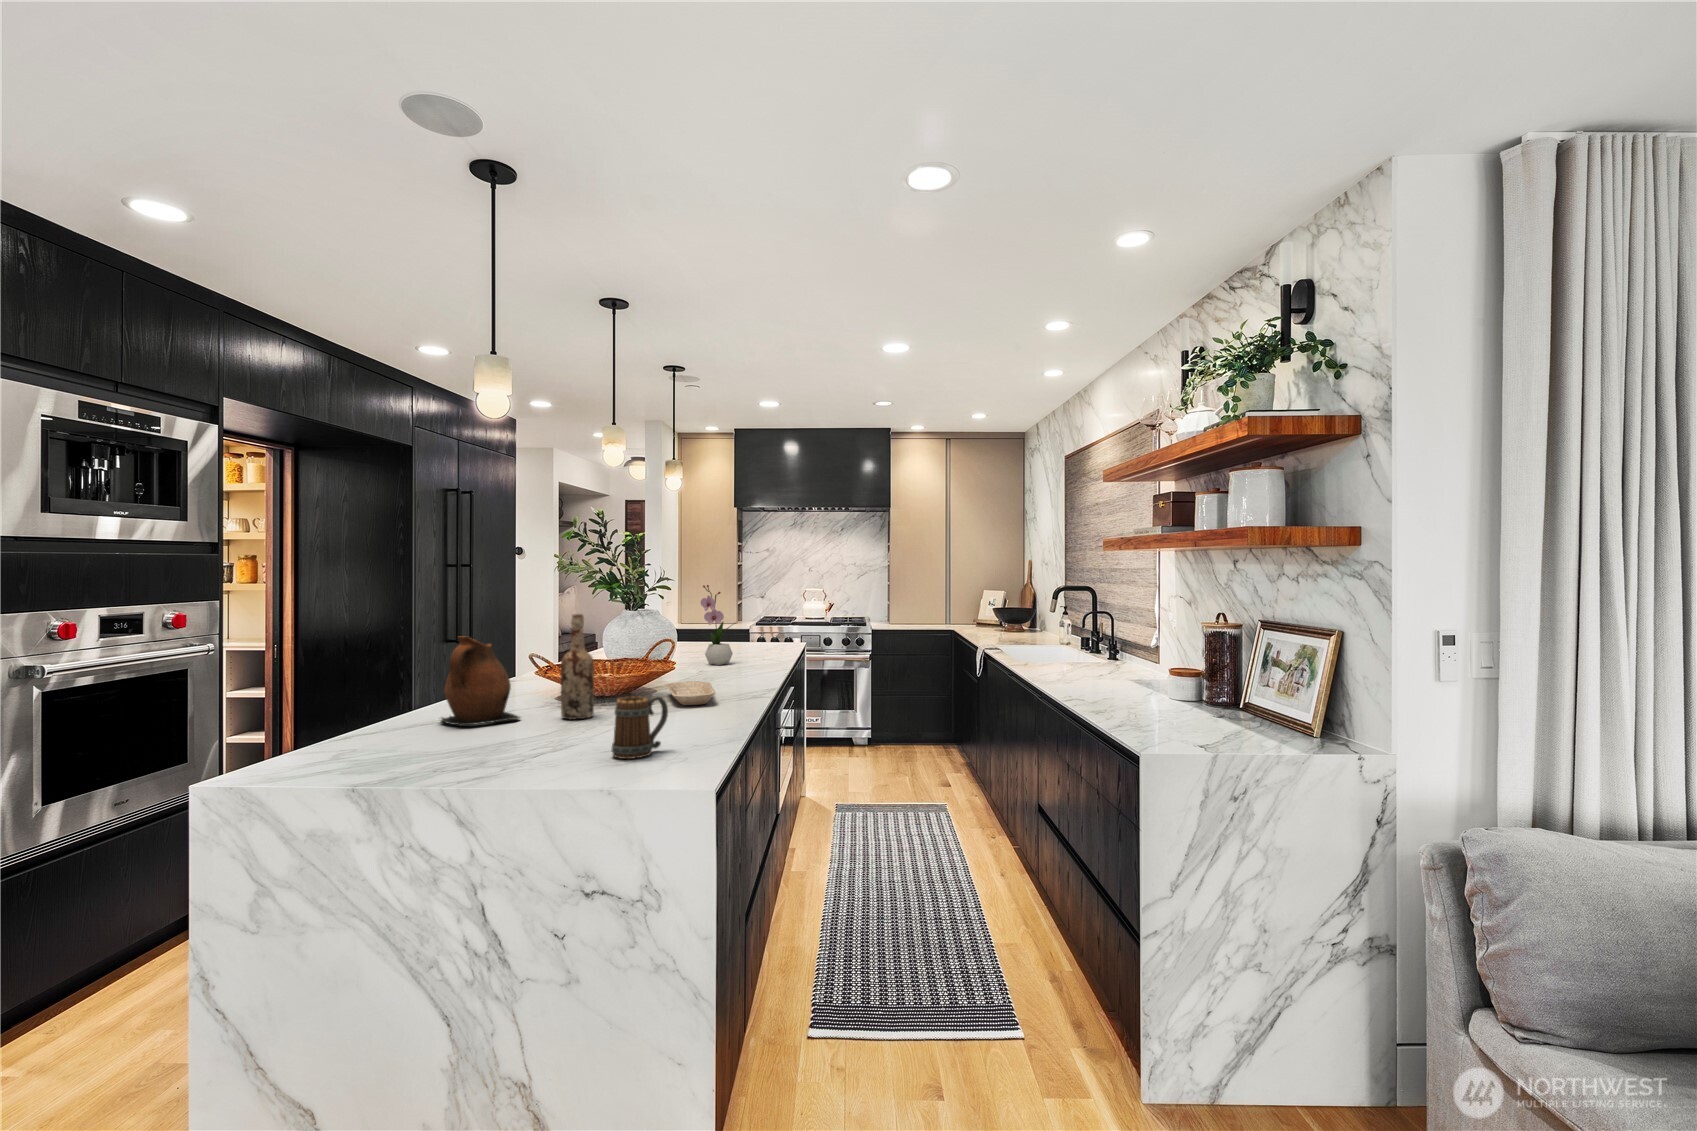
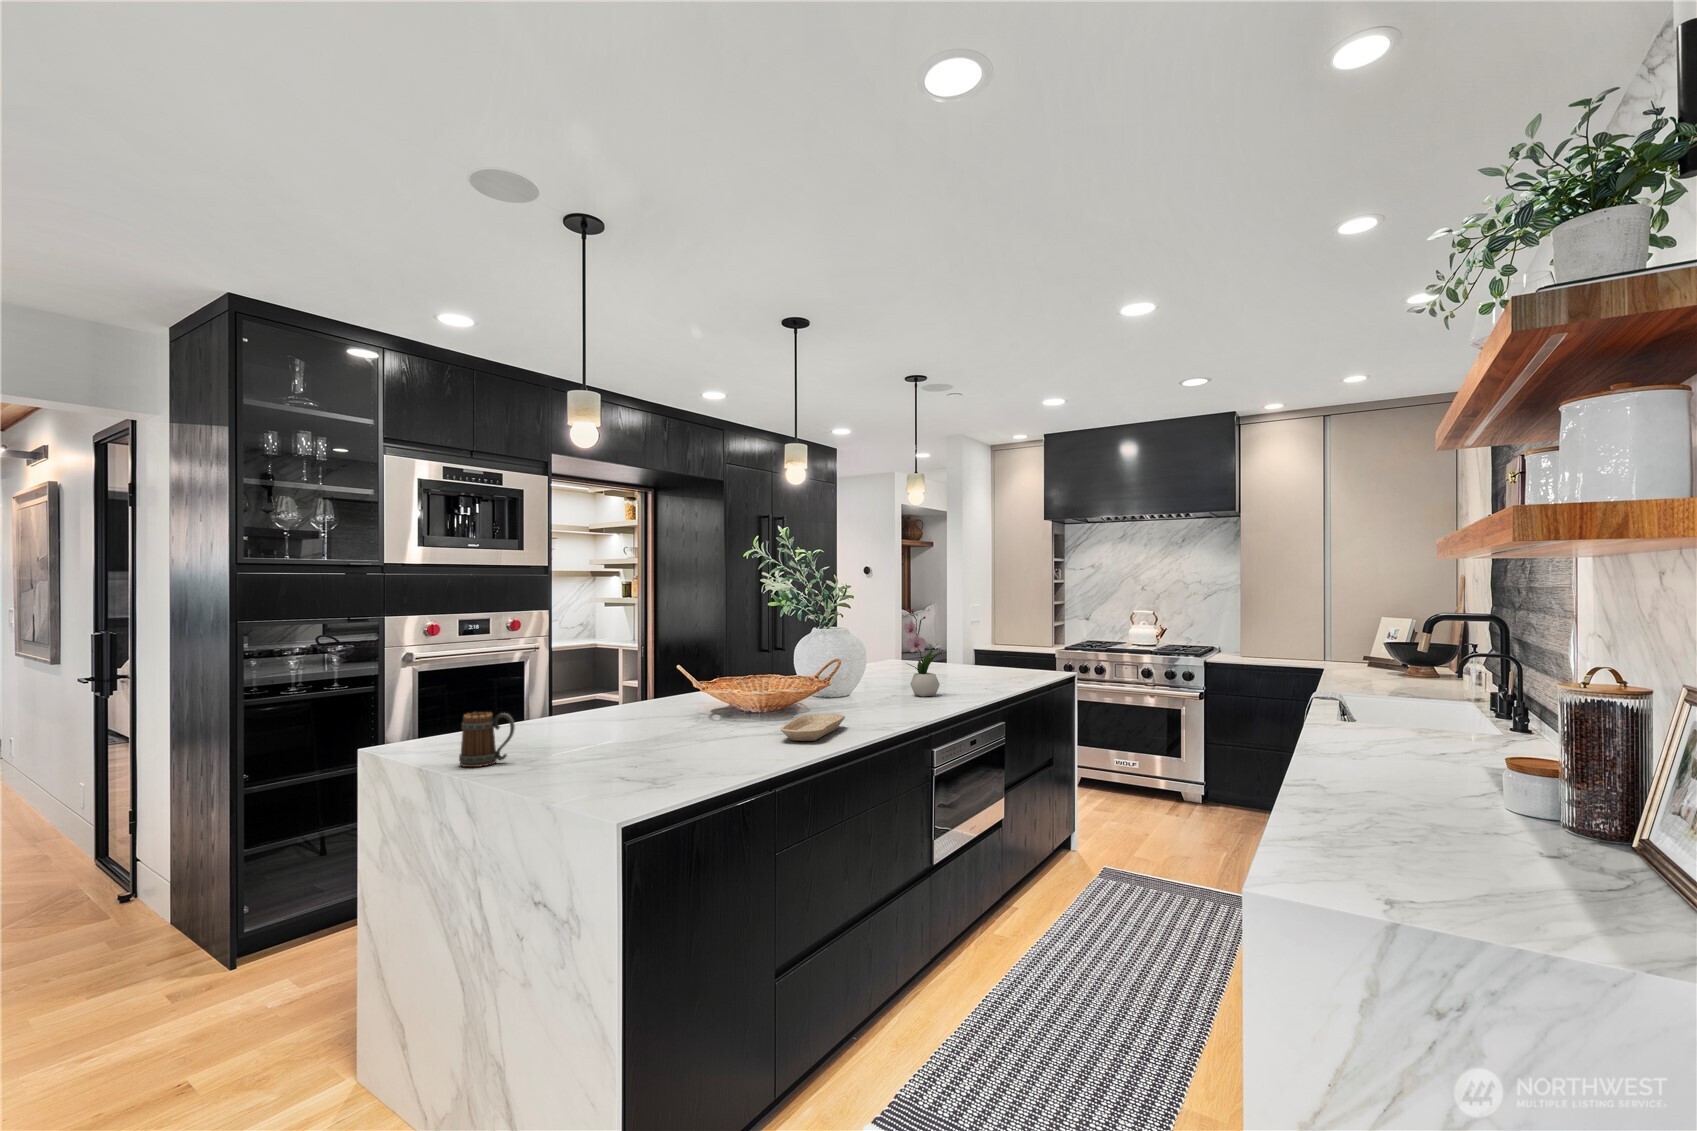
wine bottle: present [561,614,594,719] -> none [664,641,696,746]
ceramic pitcher: present [441,637,520,726] -> none [568,659,636,743]
mug: present [612,696,668,759] -> present [459,712,515,767]

